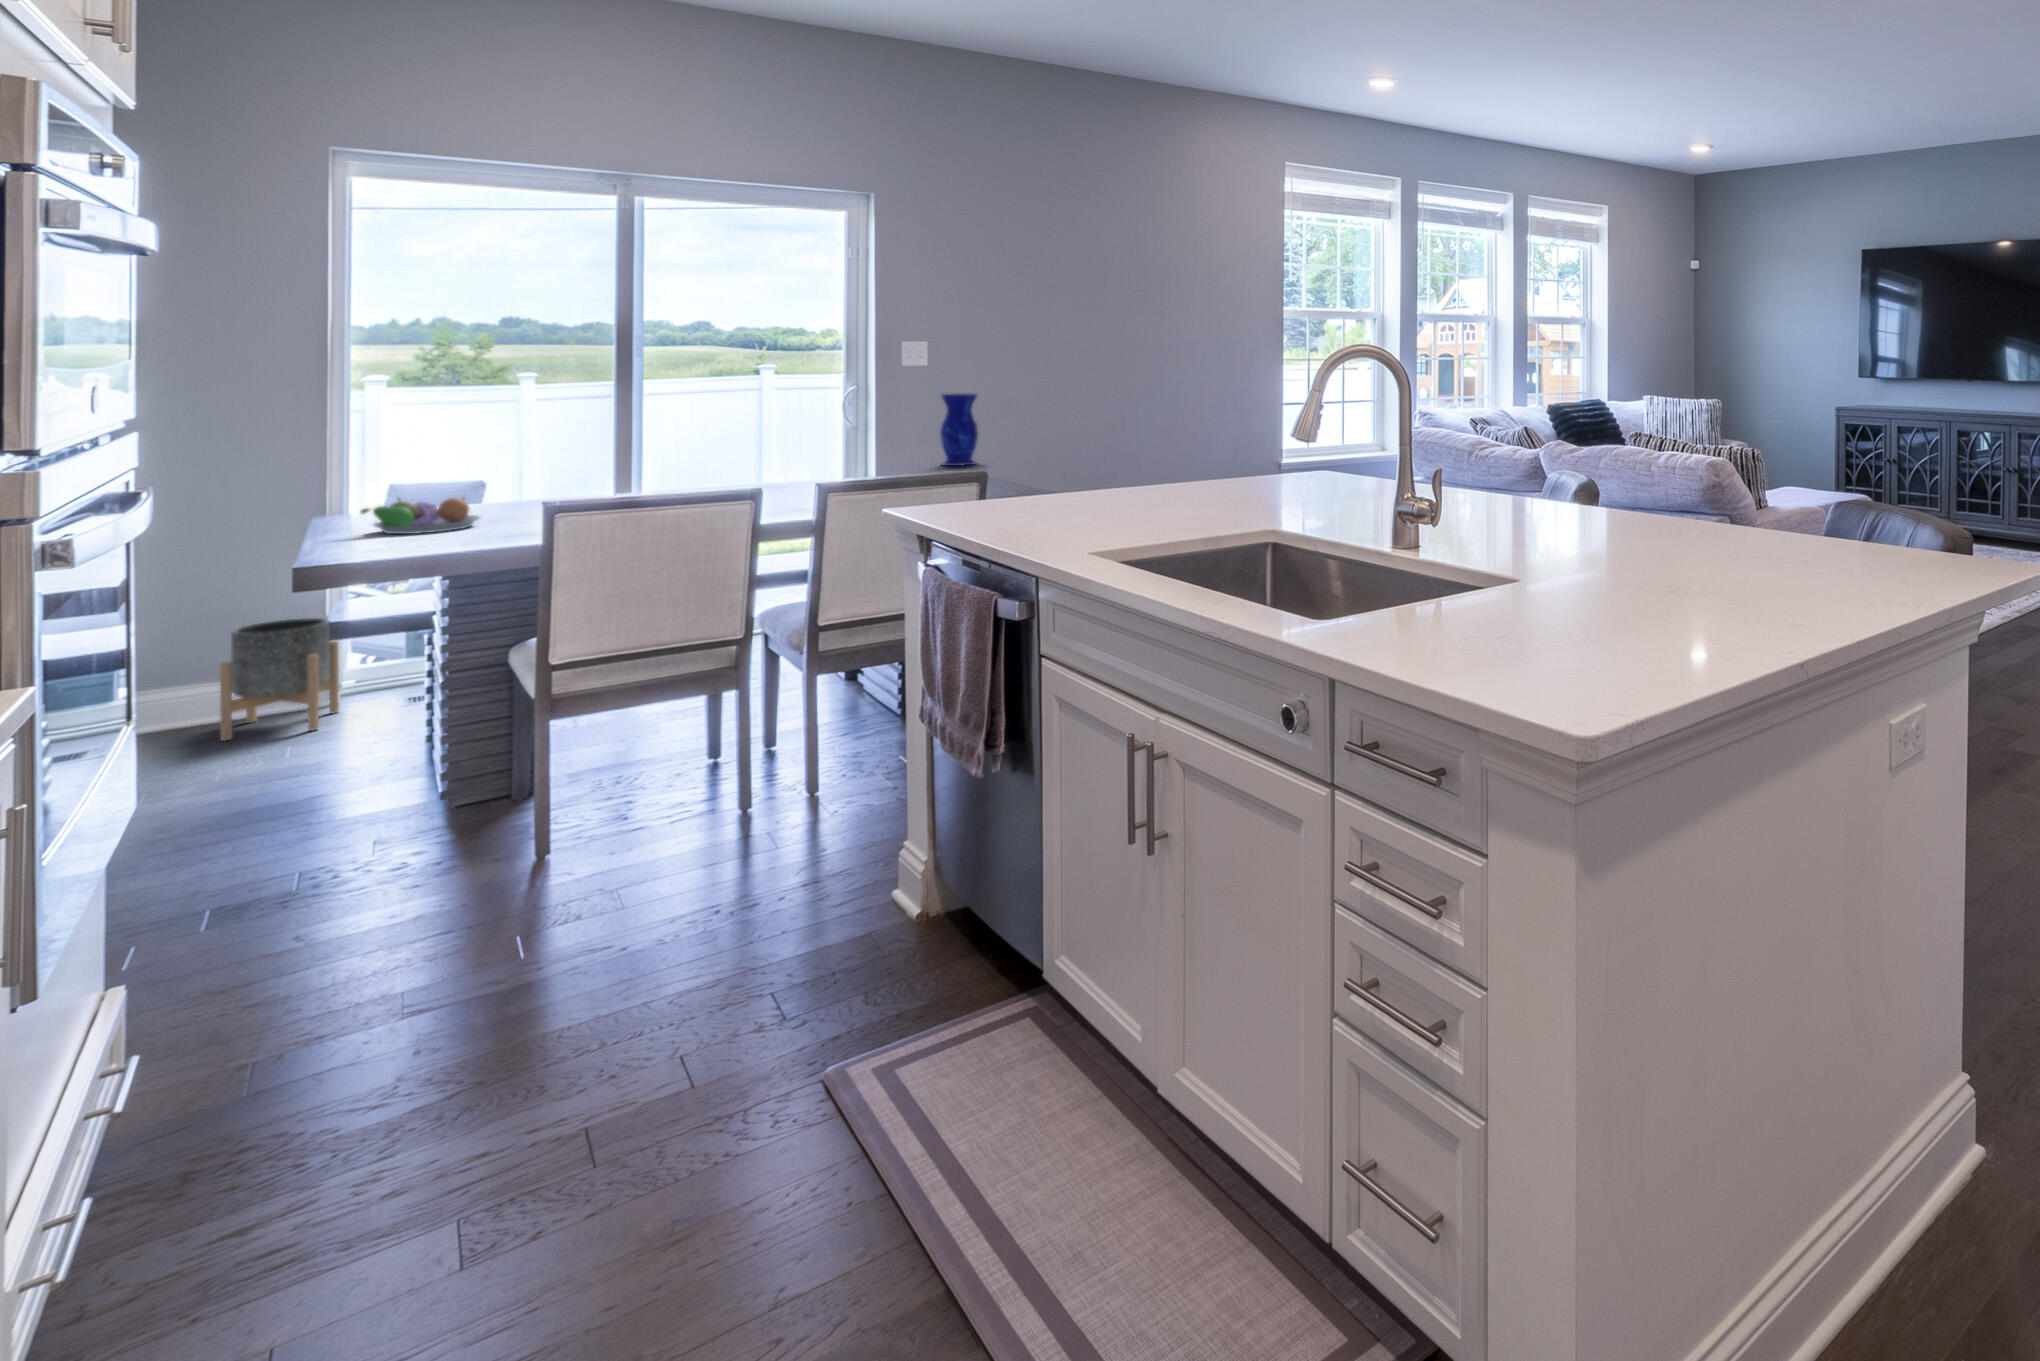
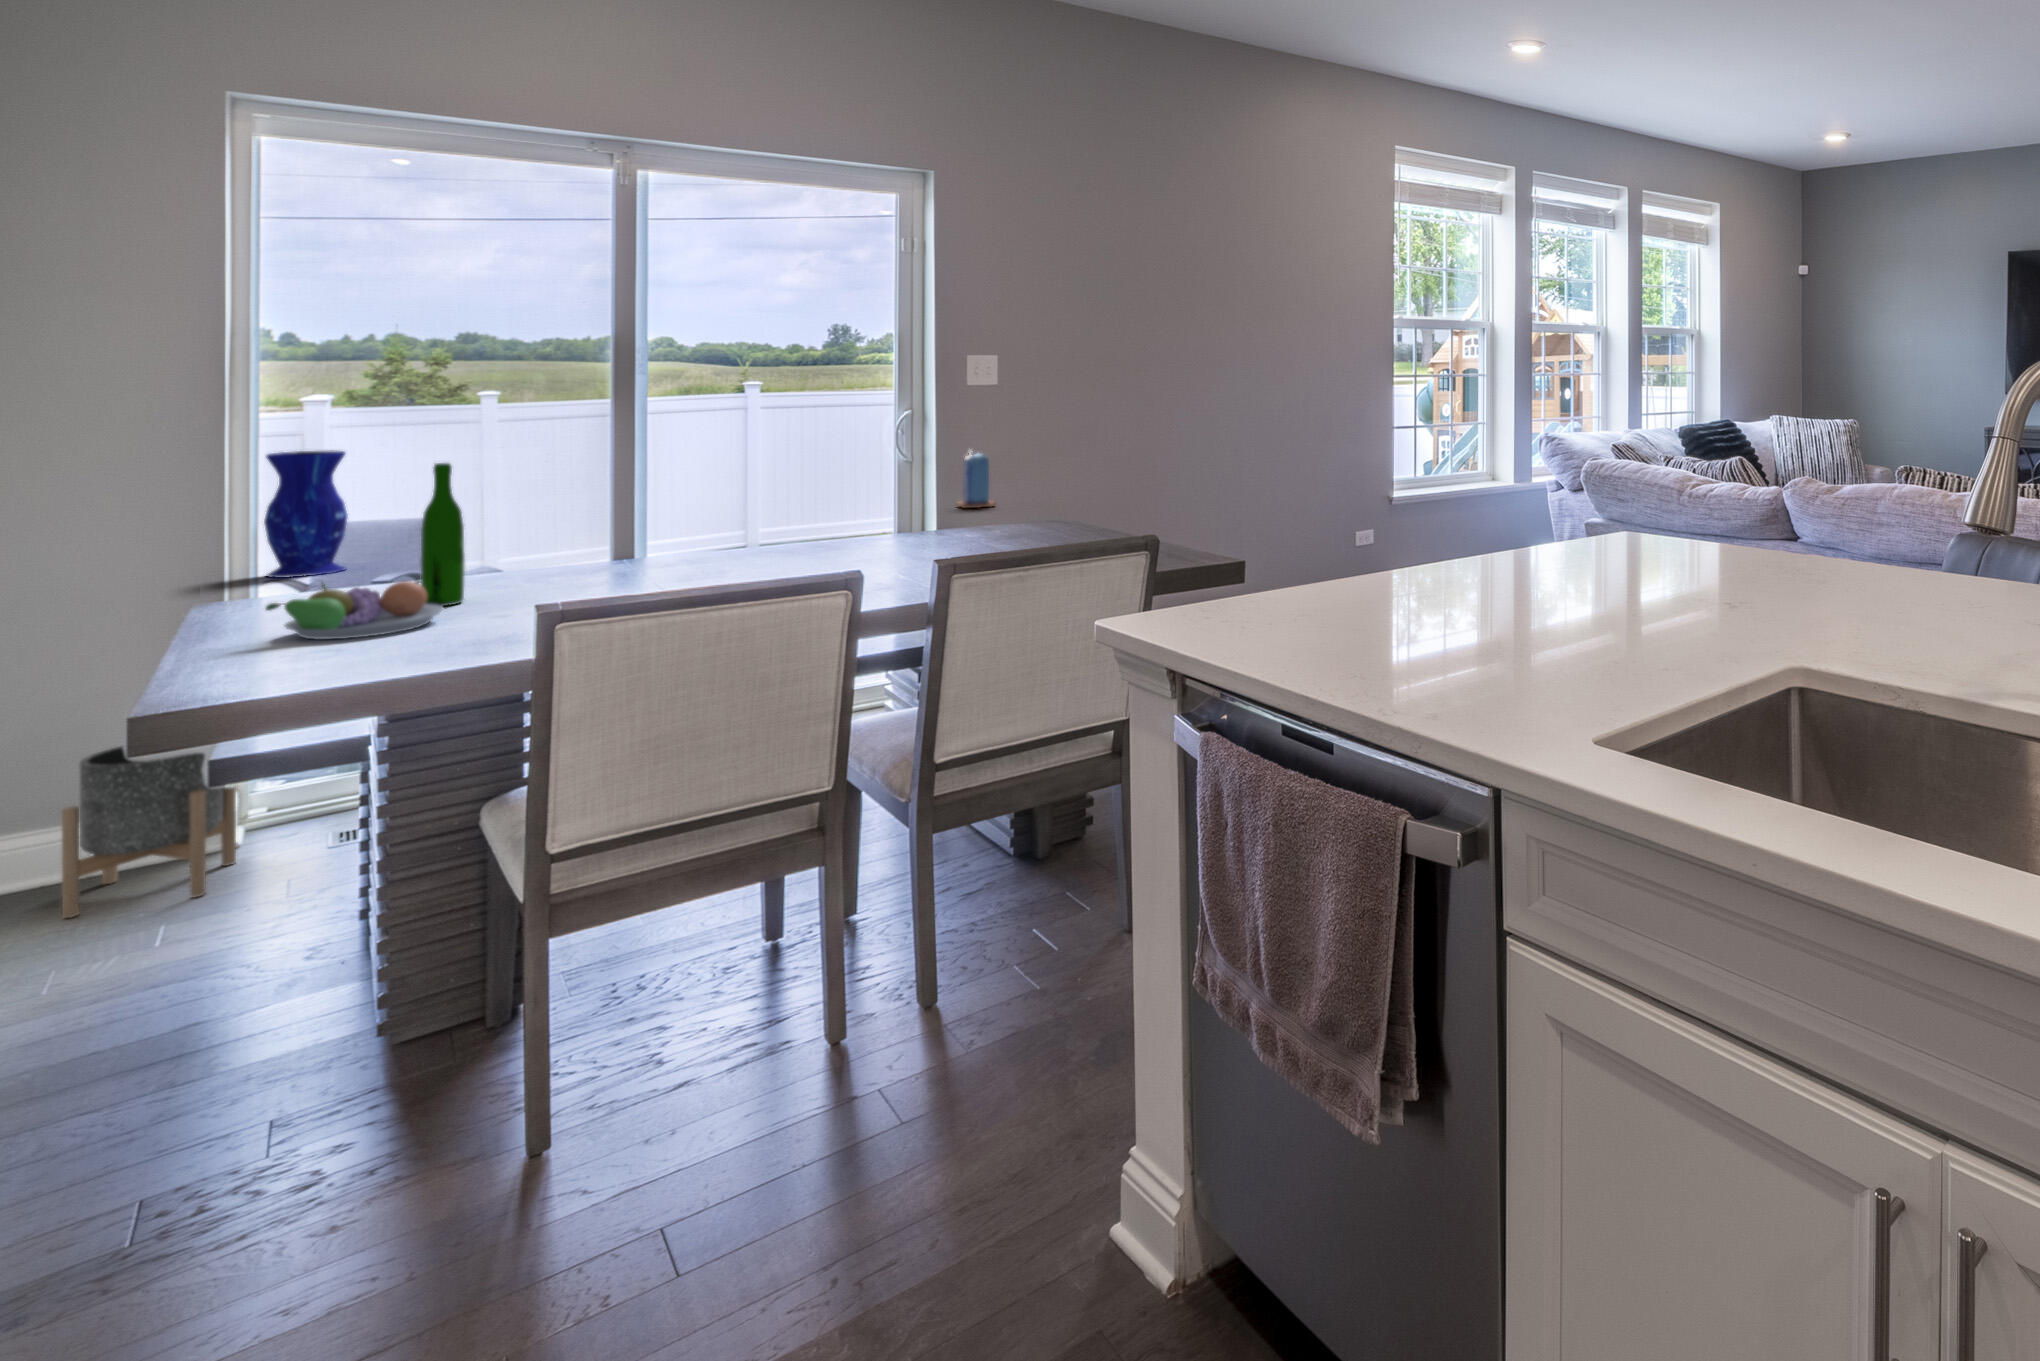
vase: present [940,394,978,466] -> present [264,450,348,578]
wine bottle: none [467,417,497,519] -> present [420,463,465,606]
candle: none [895,417,926,464] -> present [957,453,995,508]

